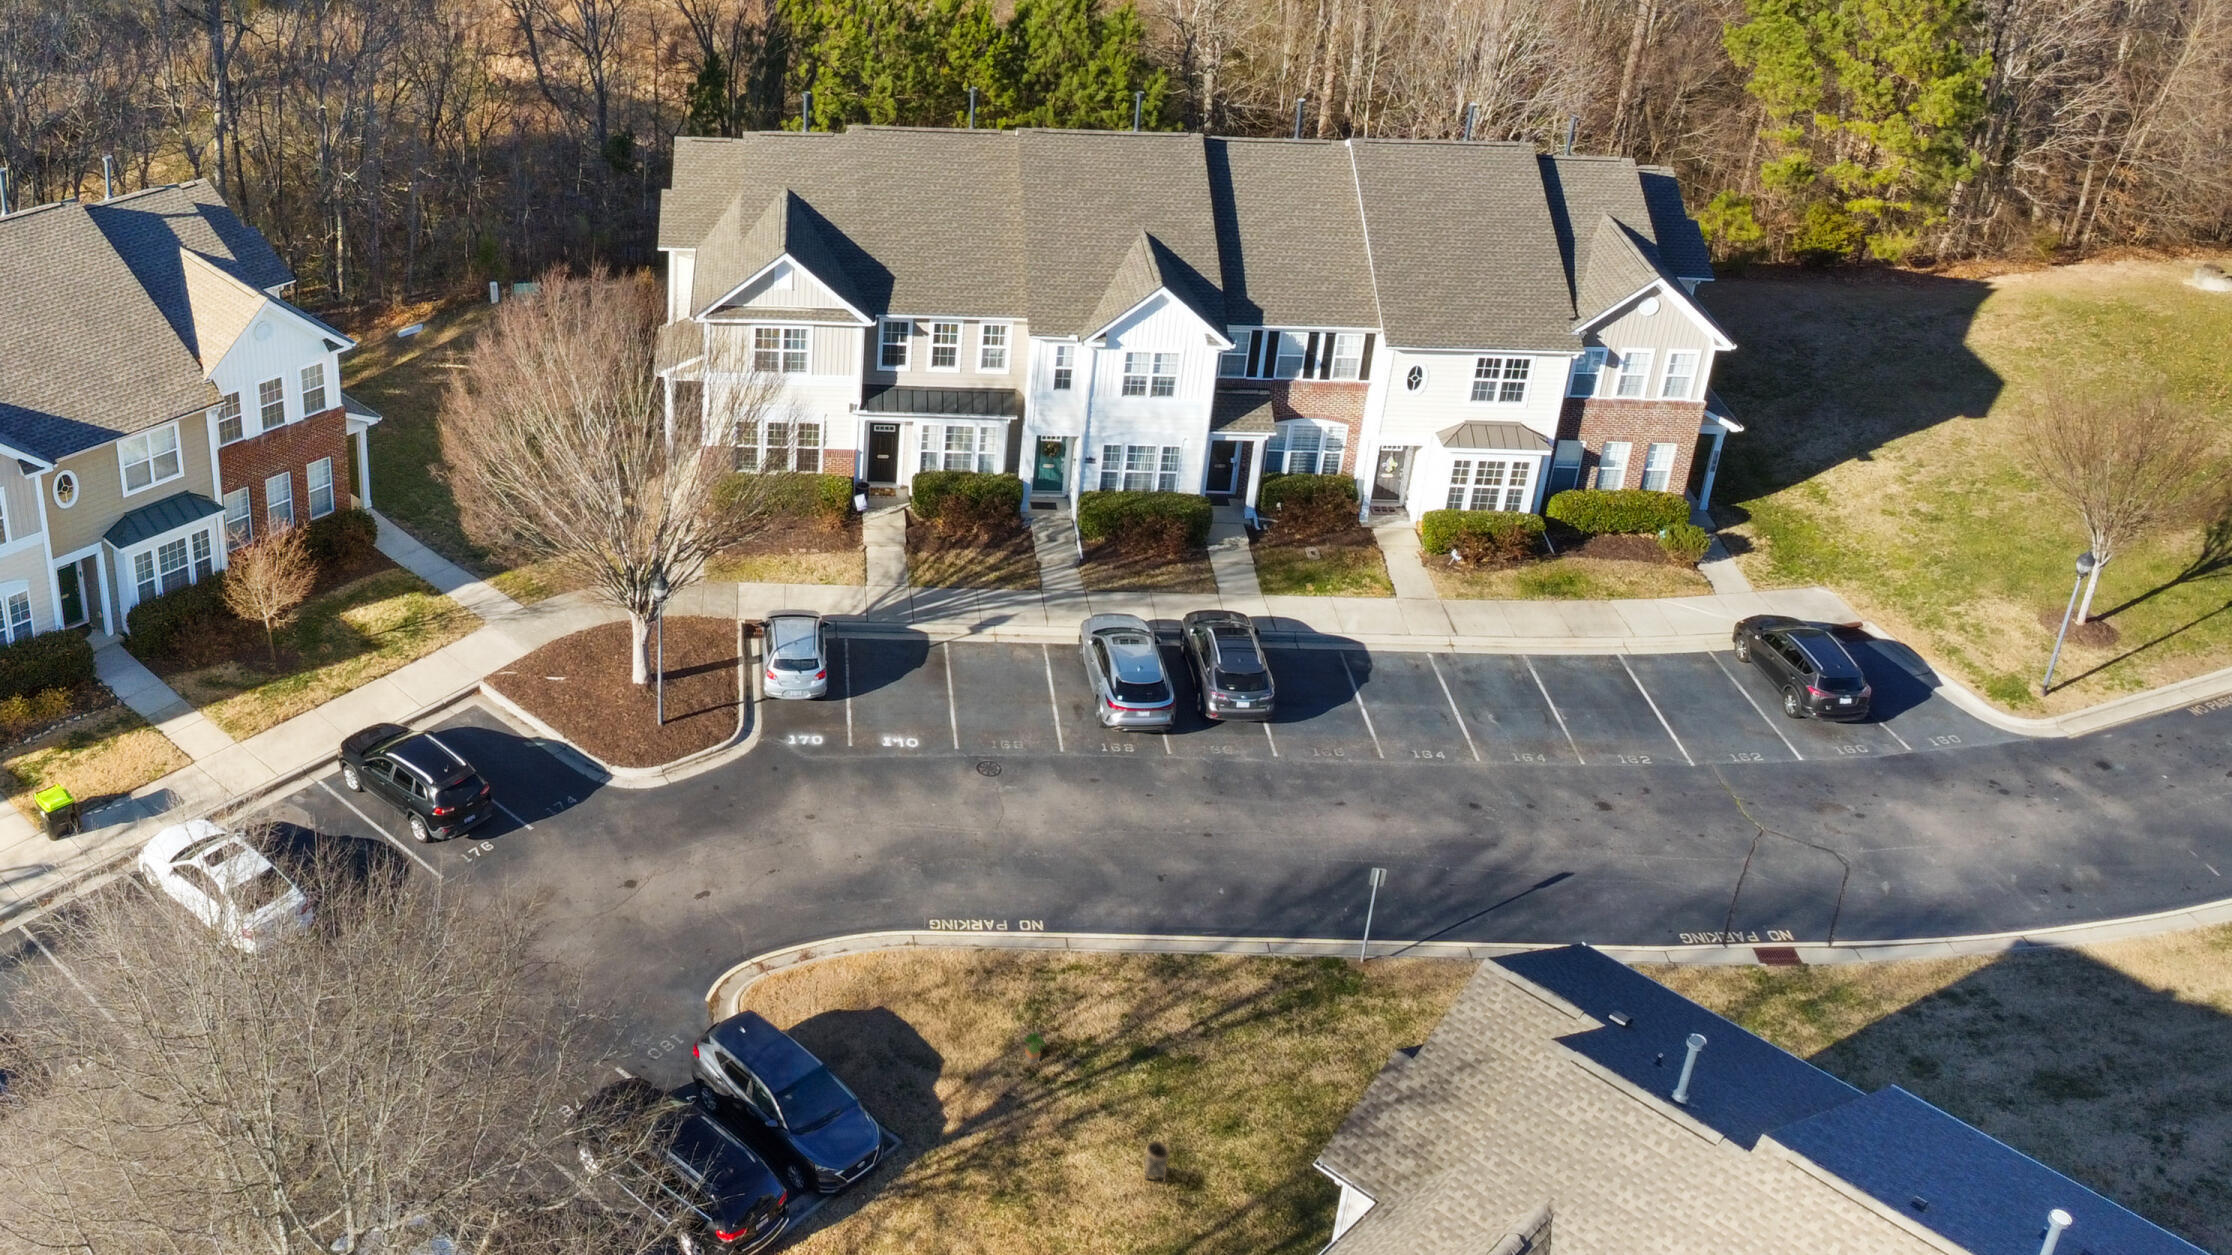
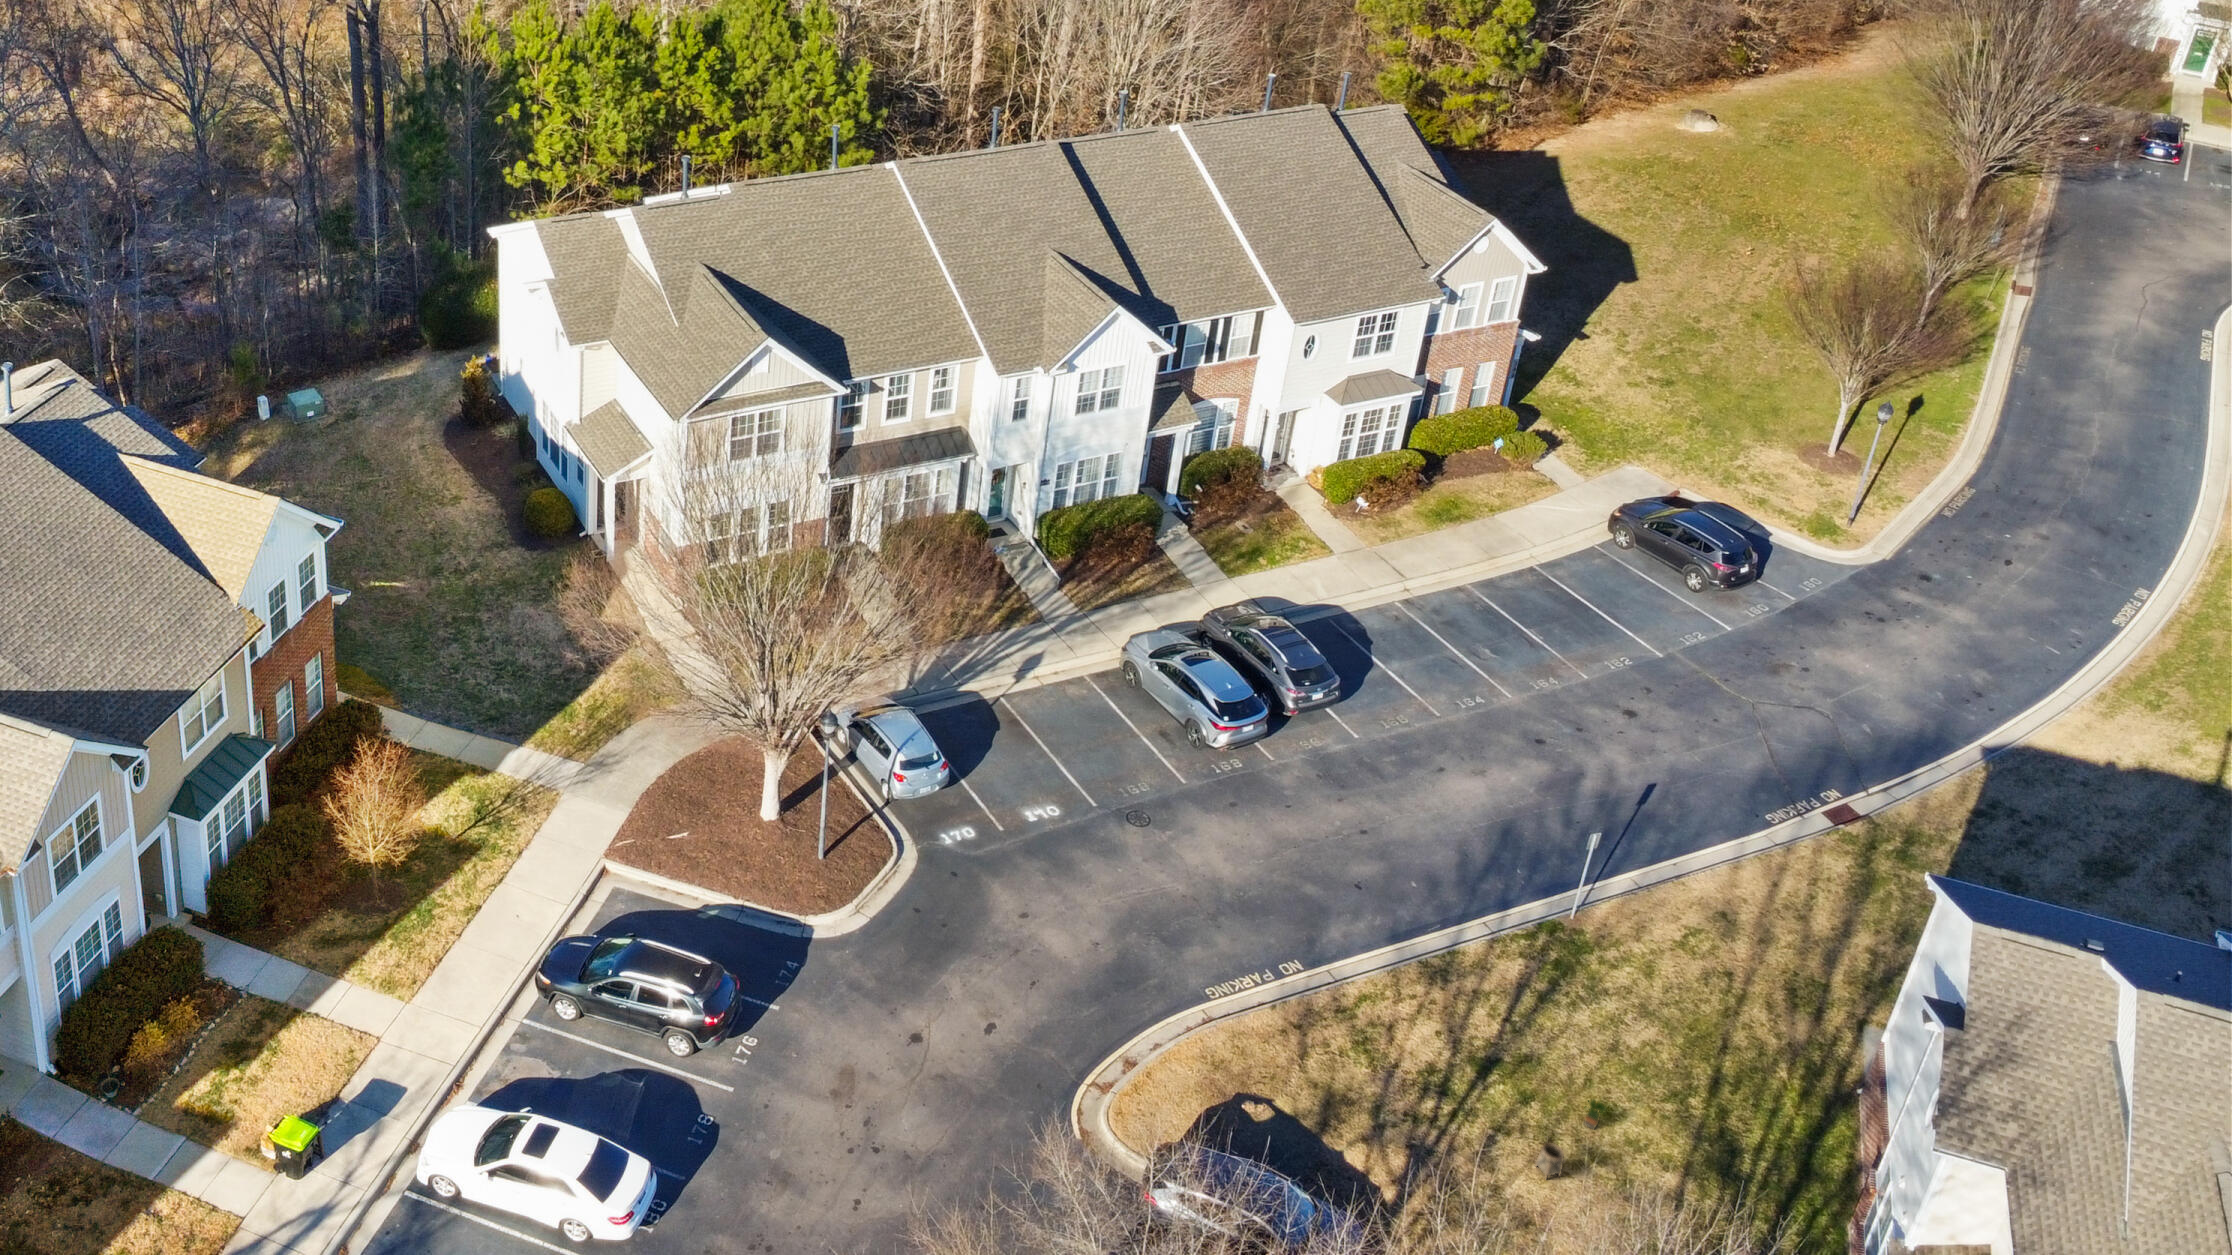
potted tree: present [1024,1032,1046,1064] -> present [1584,1100,1606,1129]

